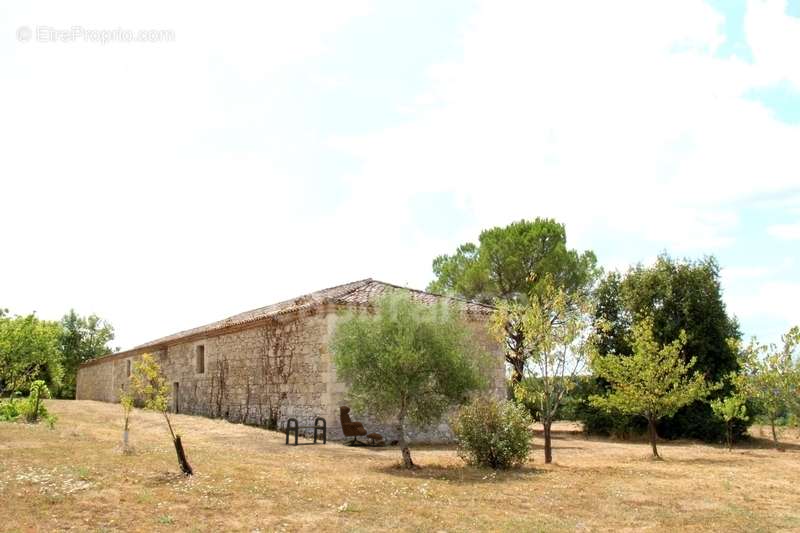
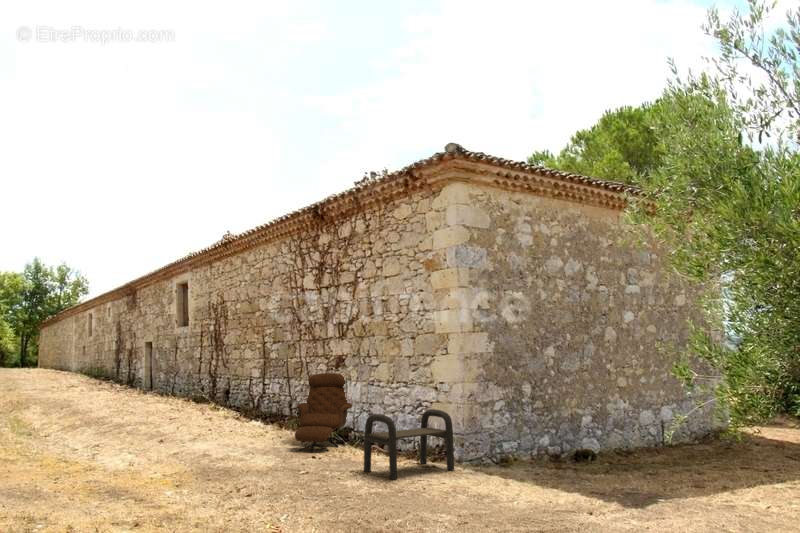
lounge chair: present [340,406,383,446] -> present [295,373,352,453]

